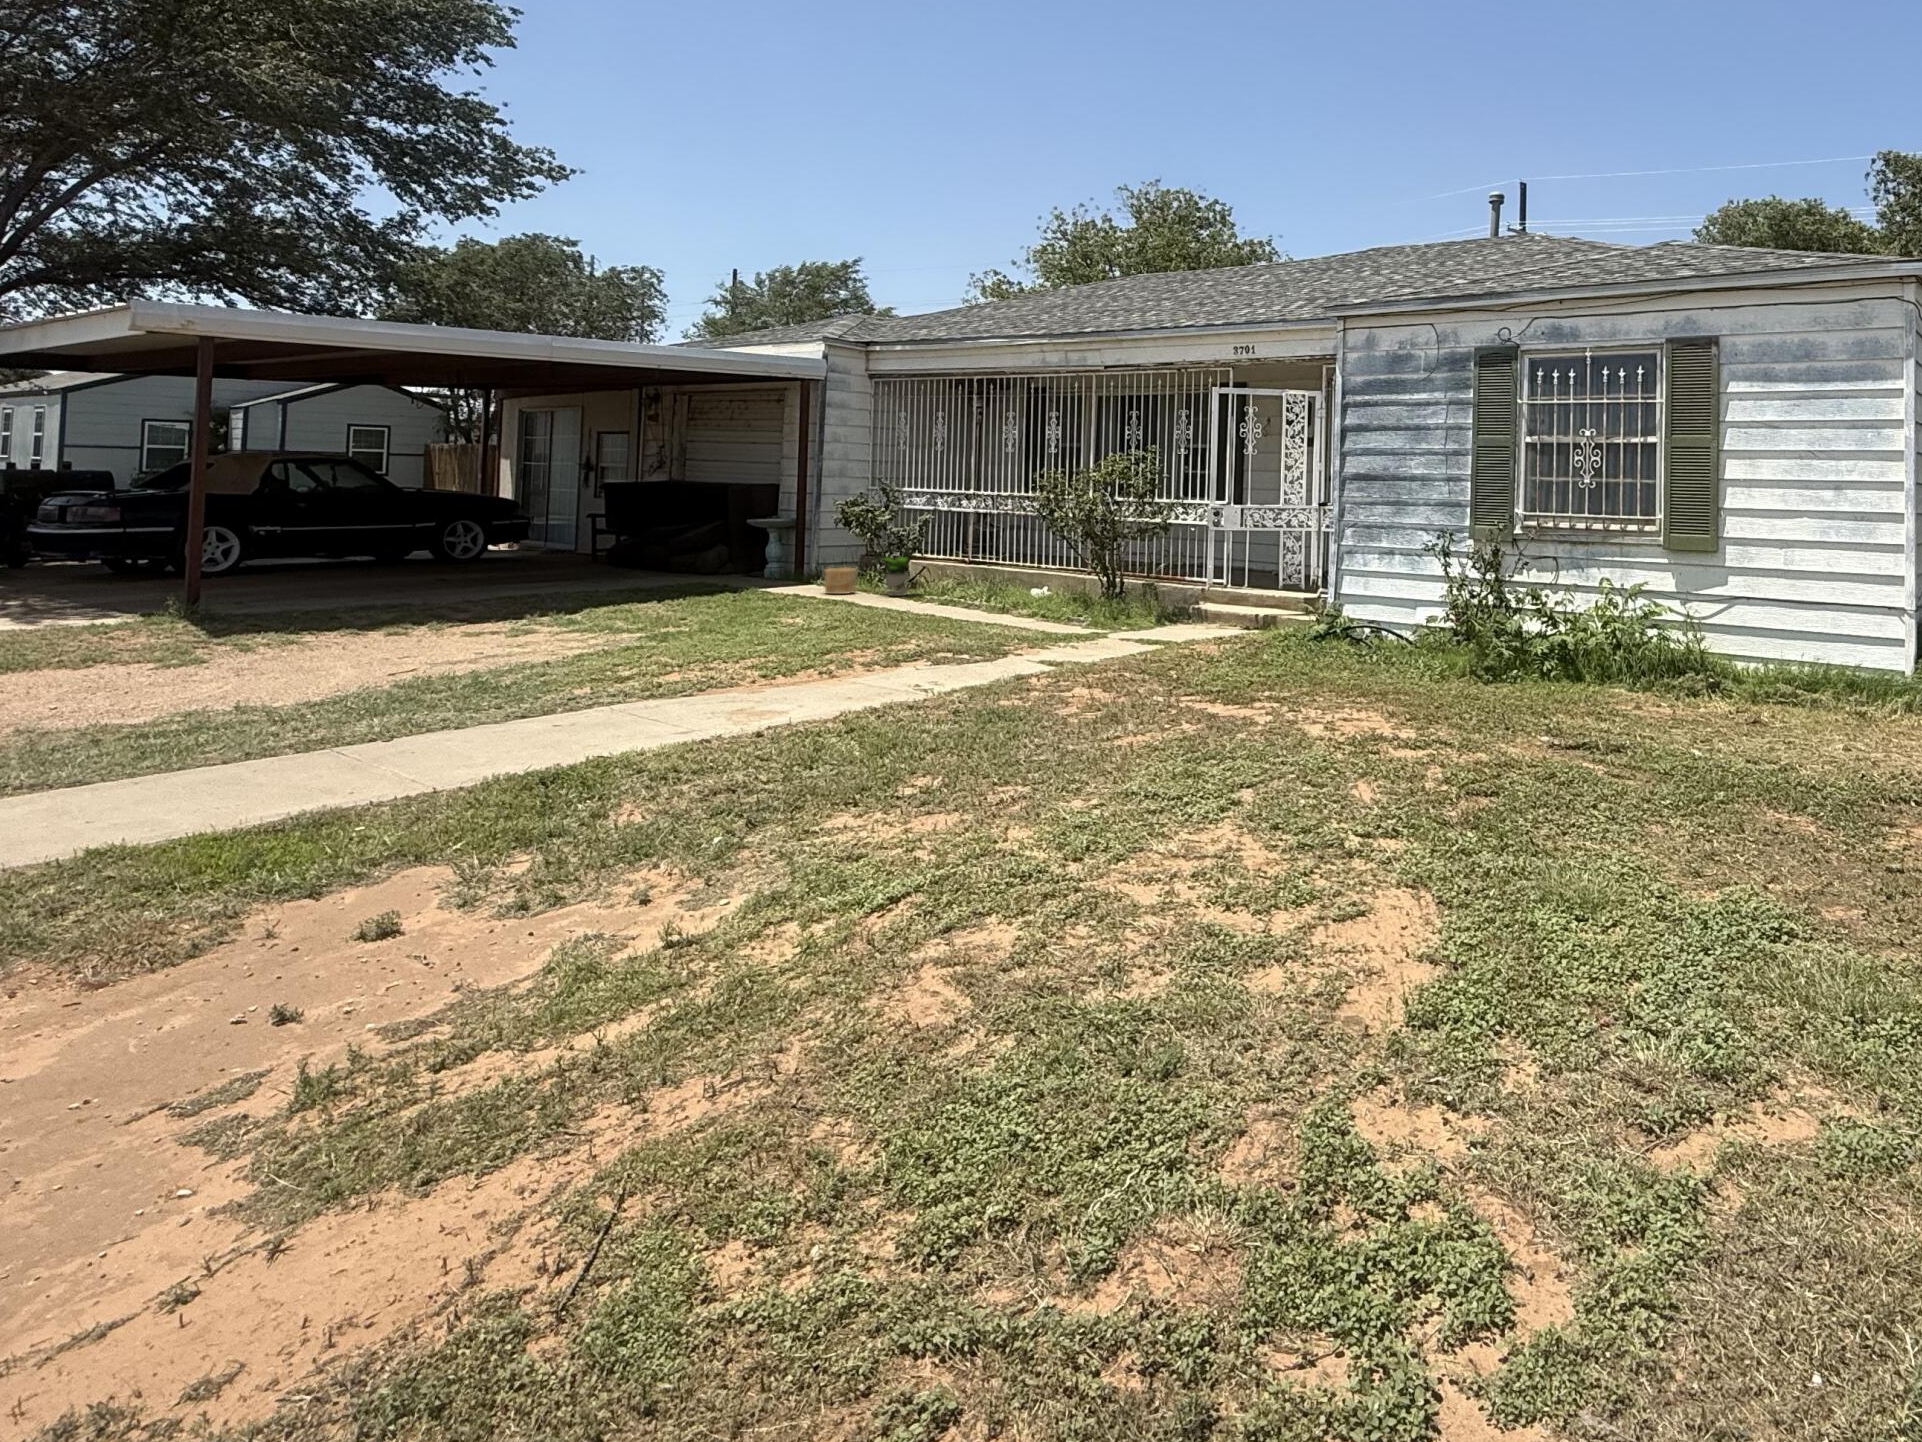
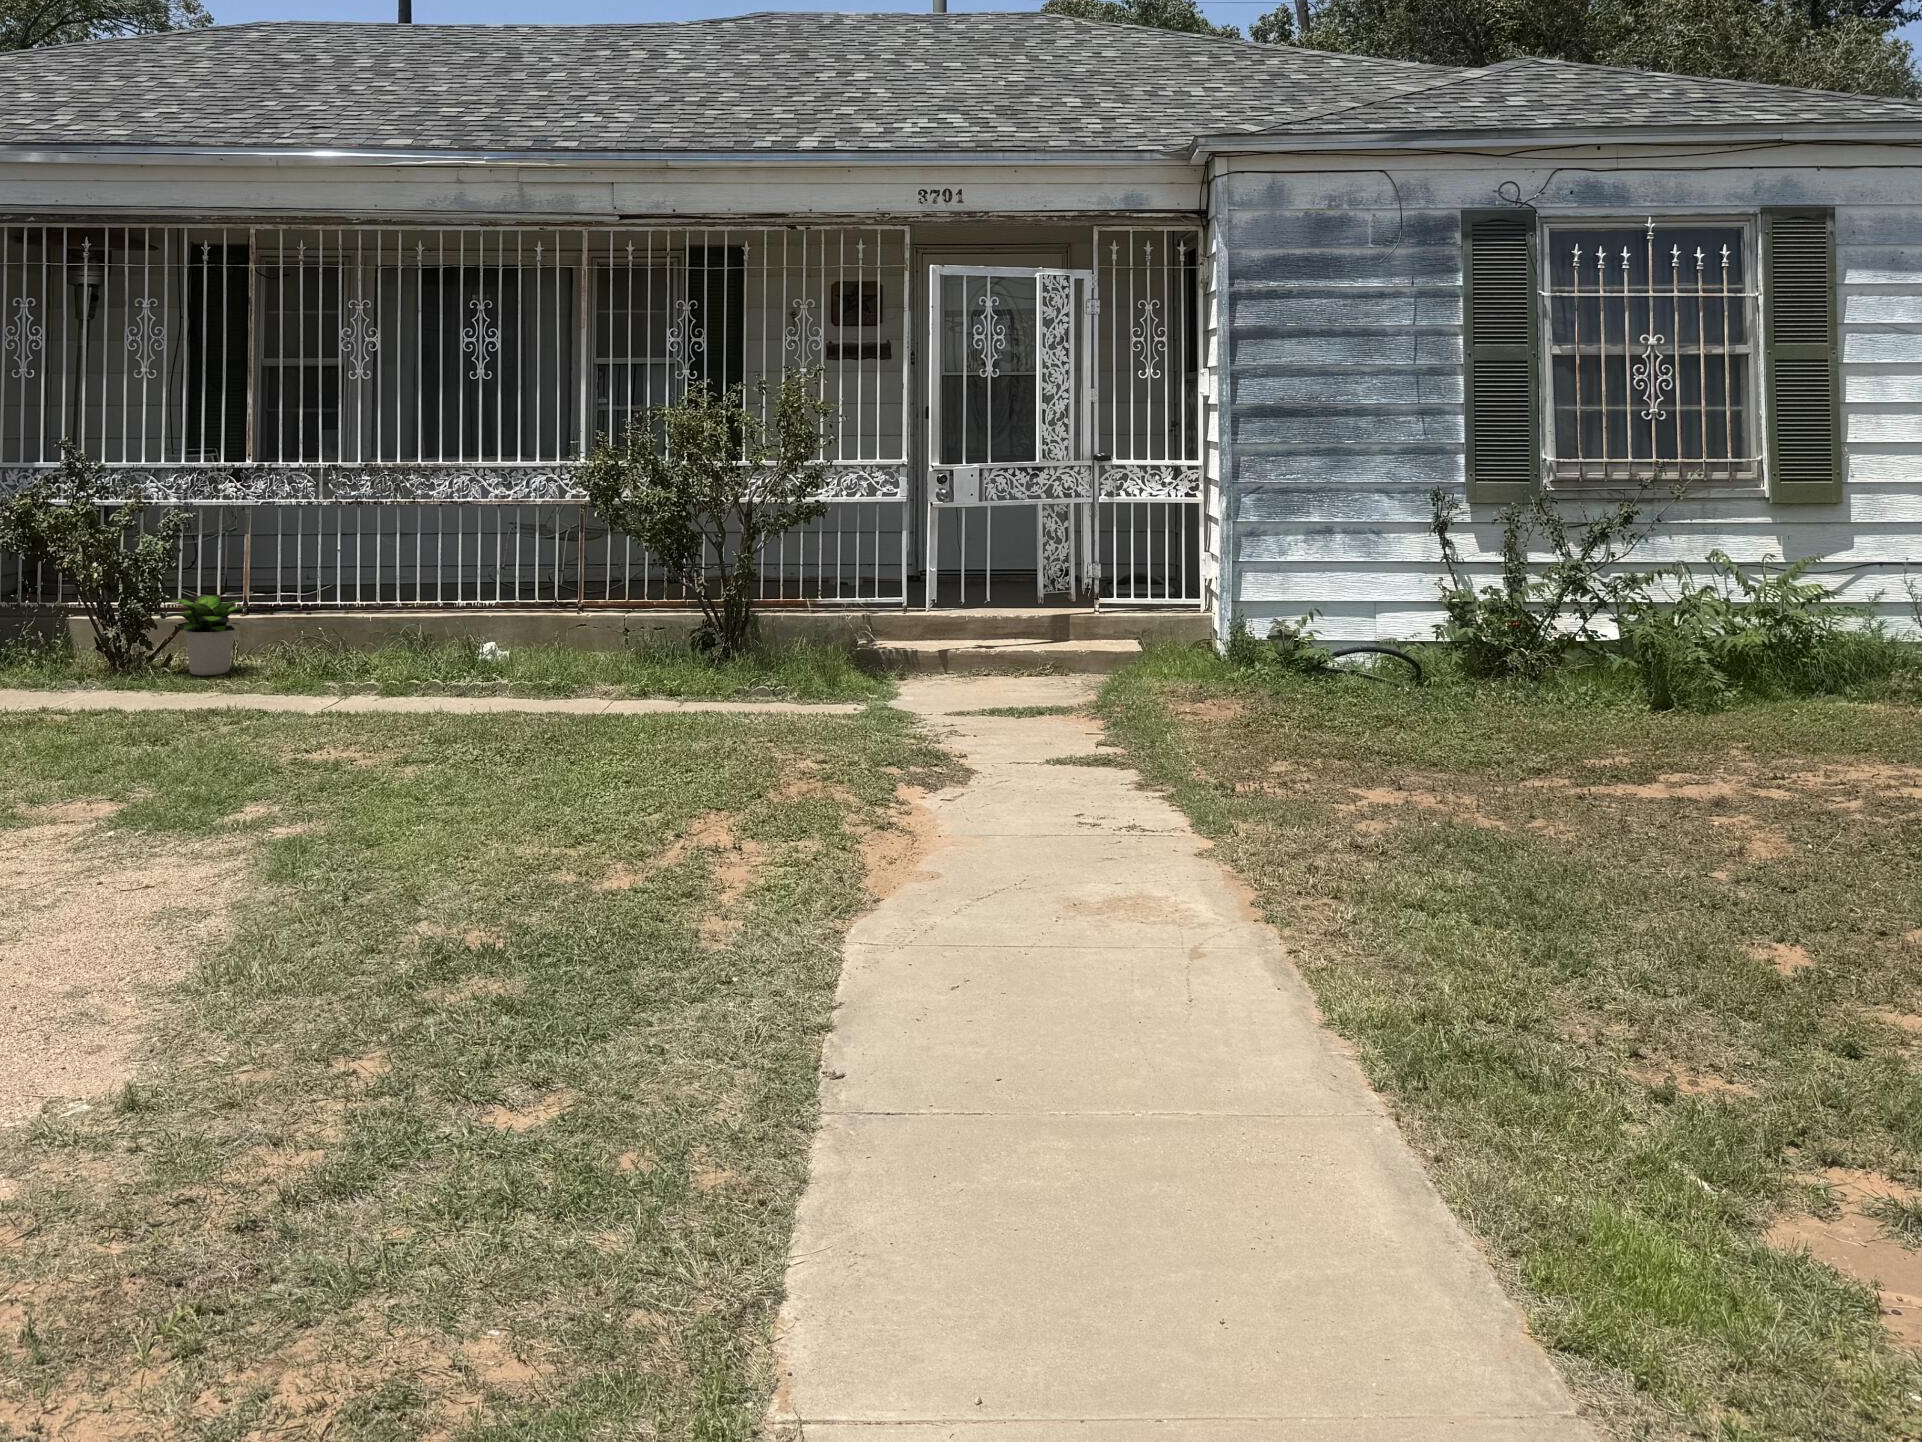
wooden bucket: present [825,568,857,594] -> none [38,626,111,685]

